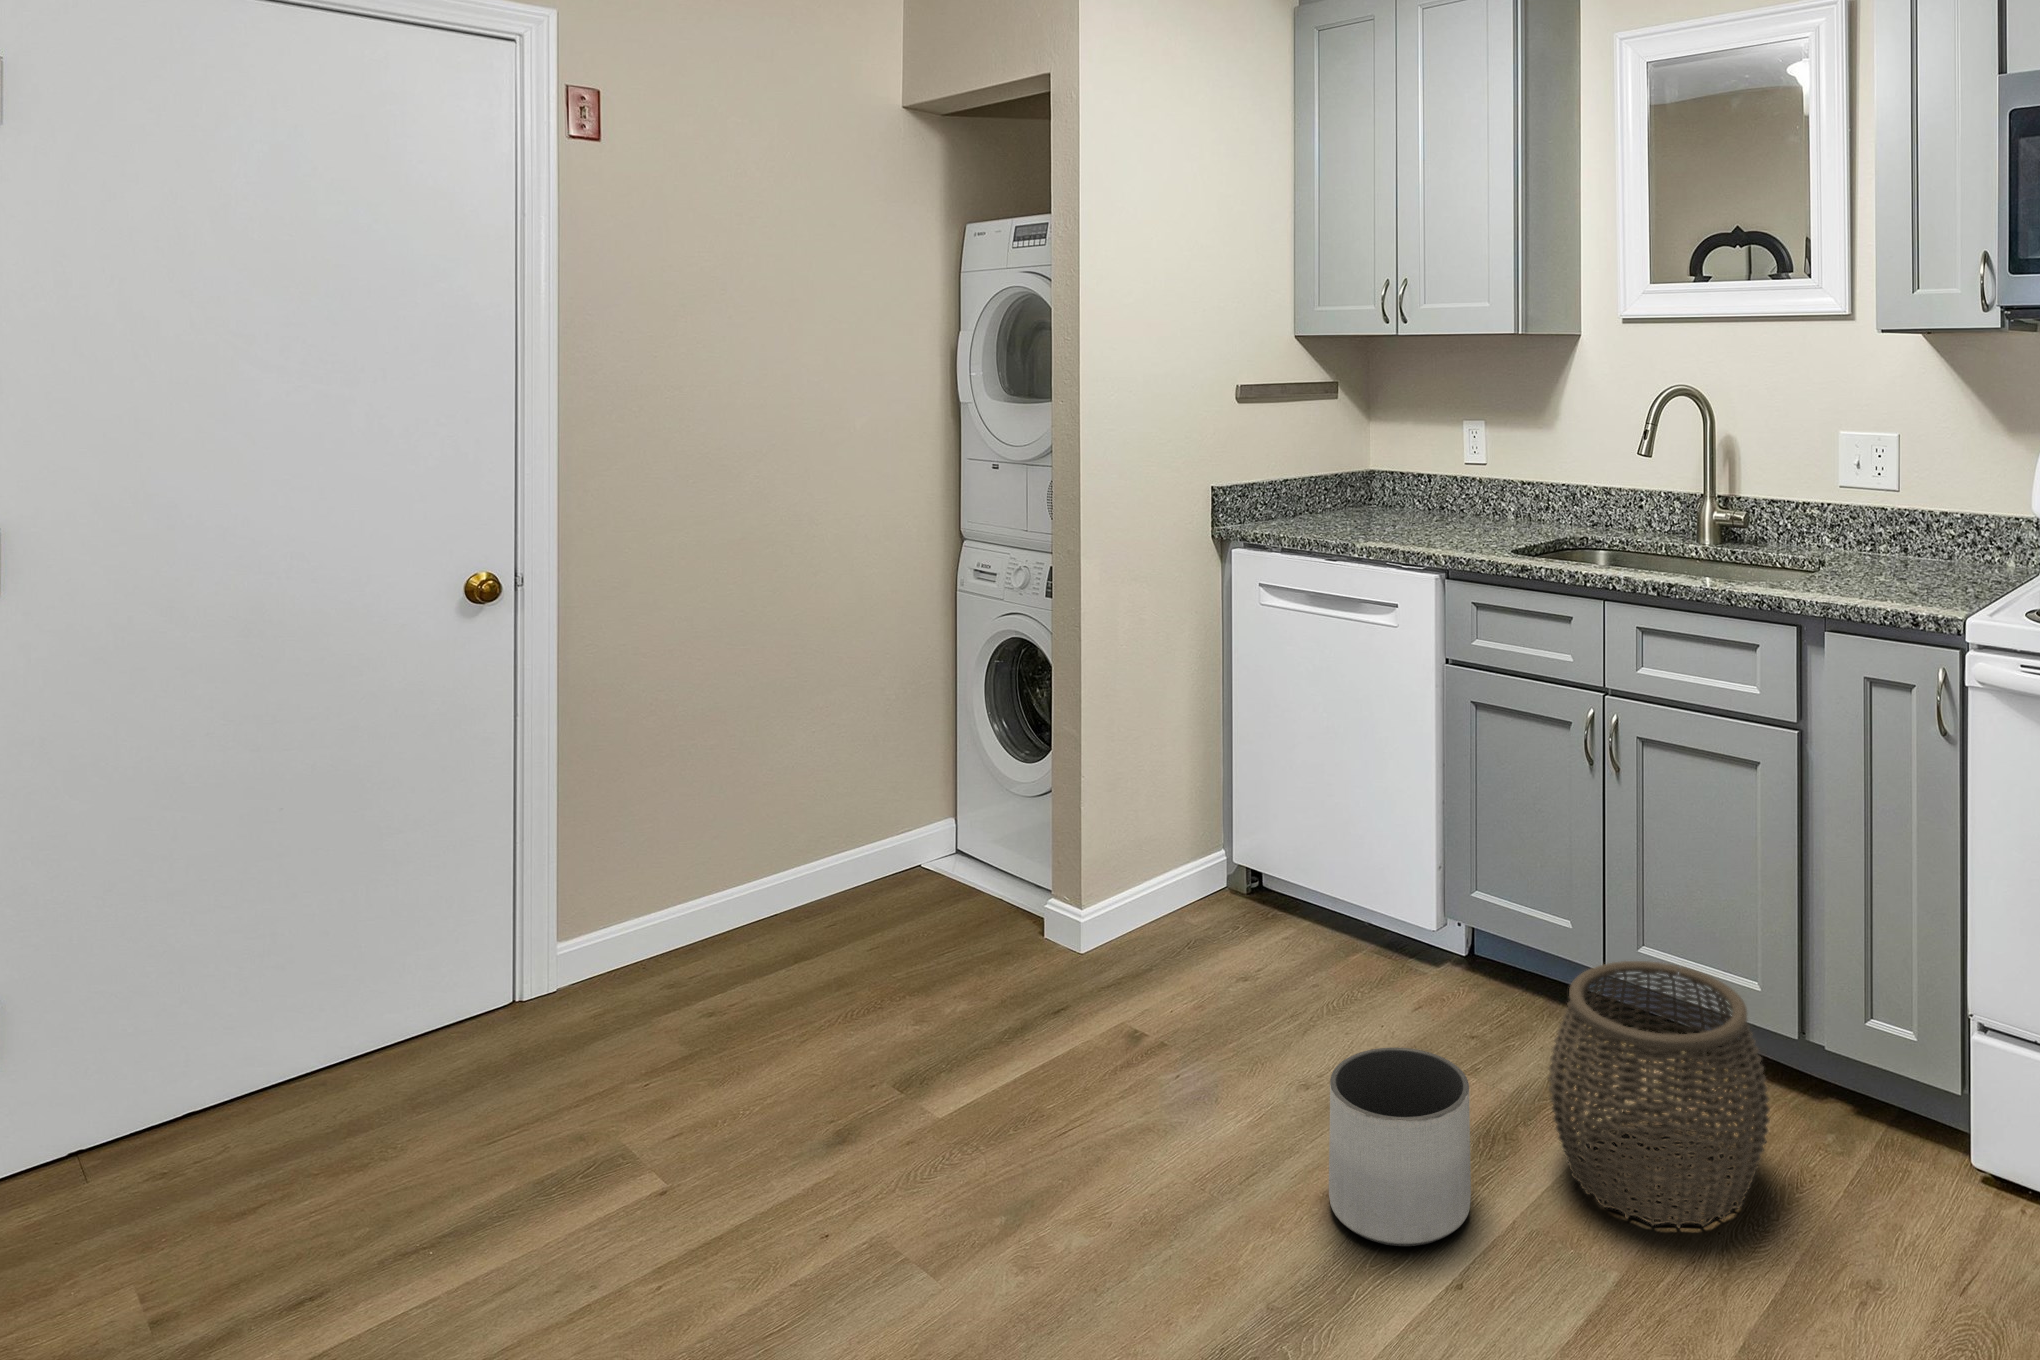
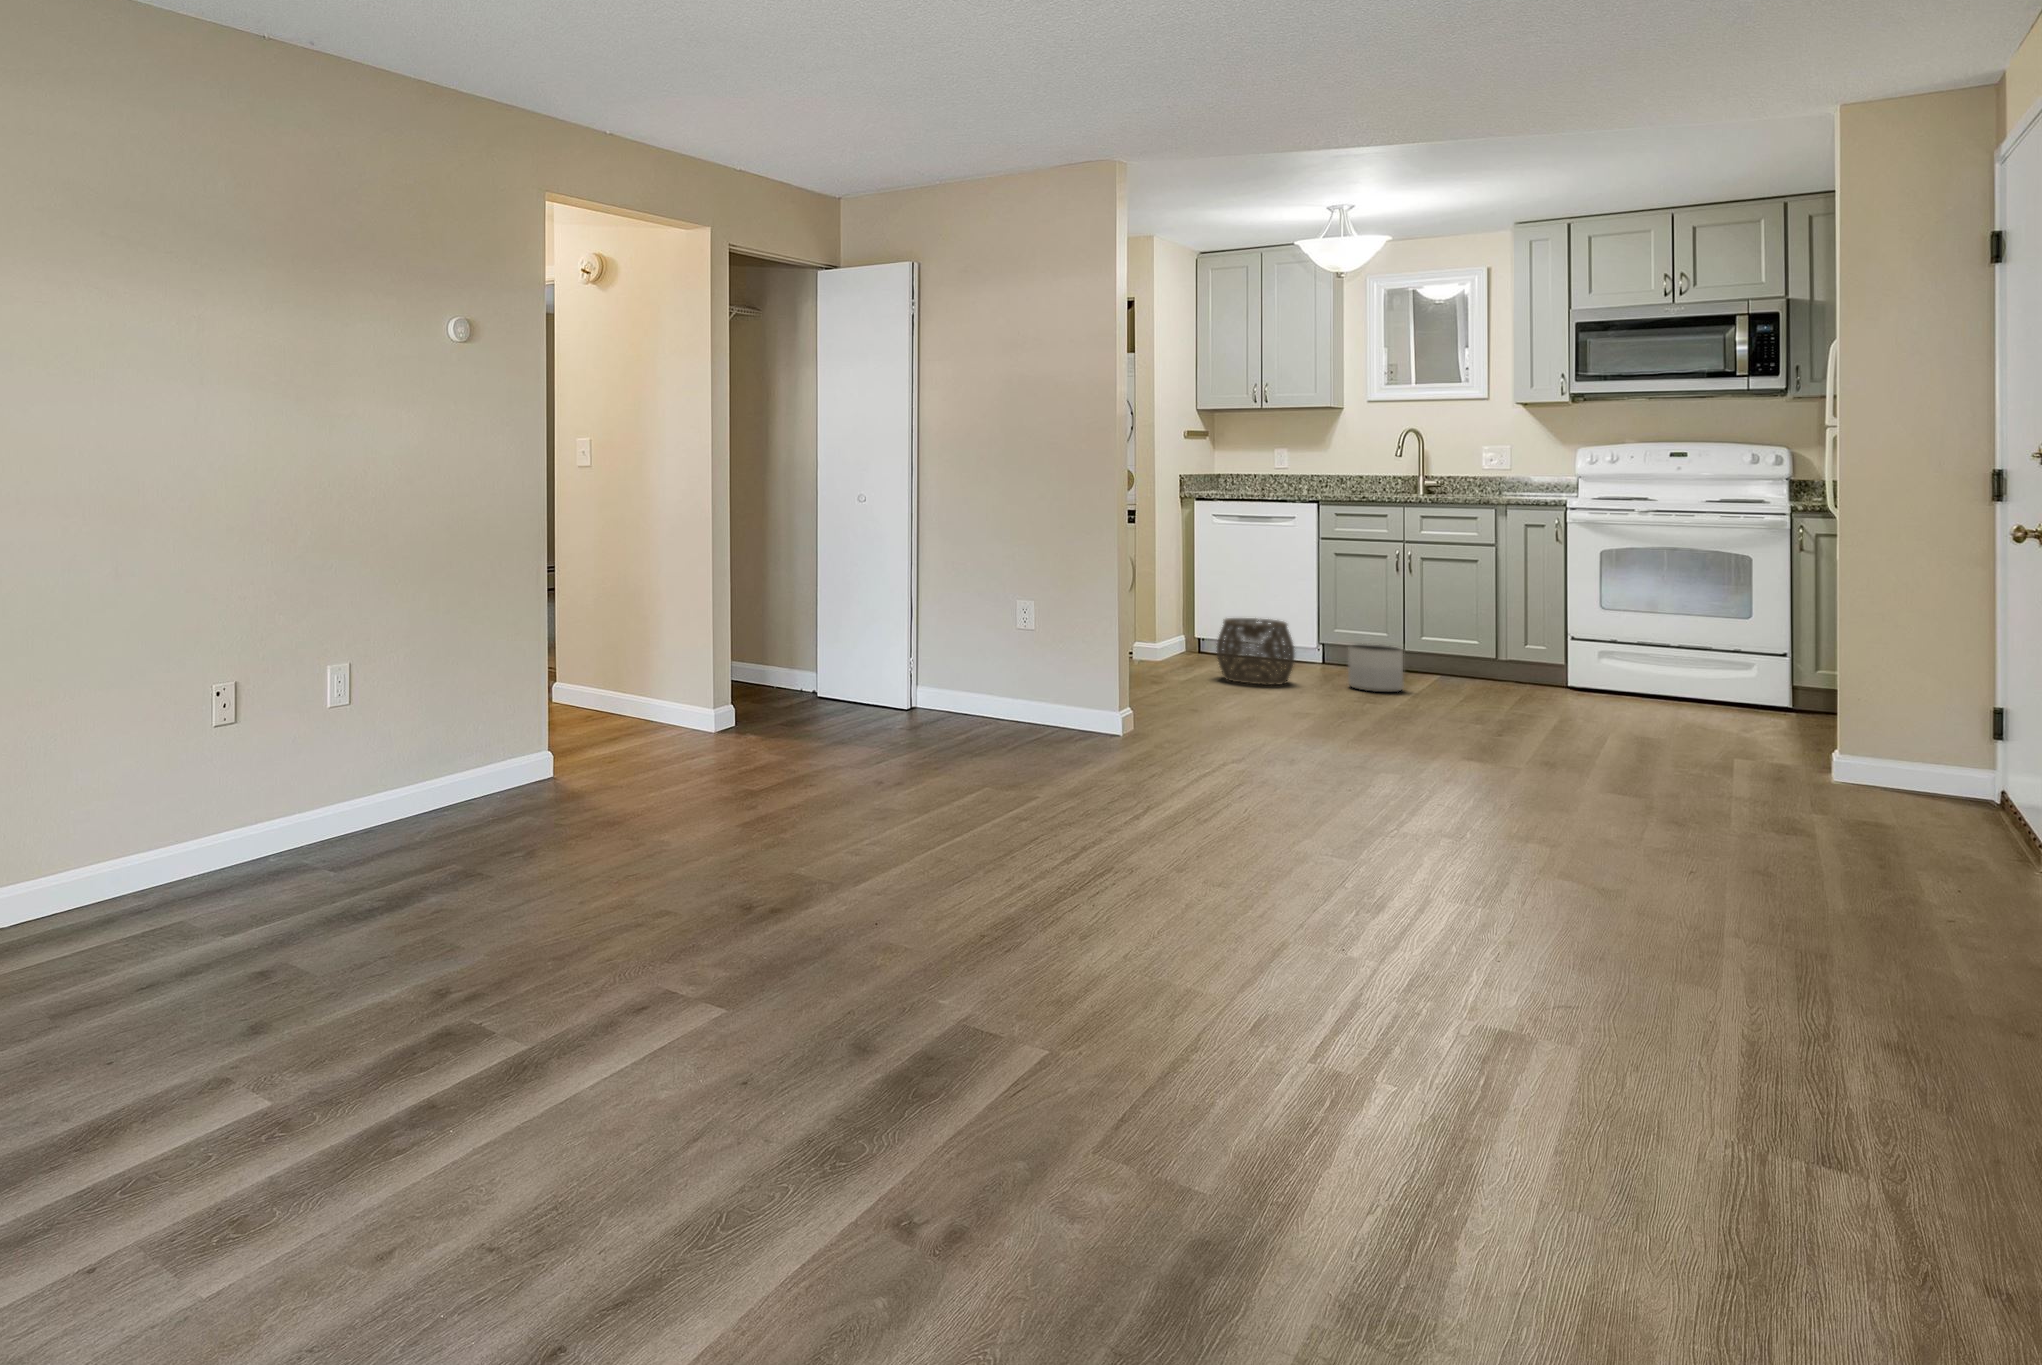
woven basket: present [1548,961,1770,1228] -> present [1217,618,1295,685]

